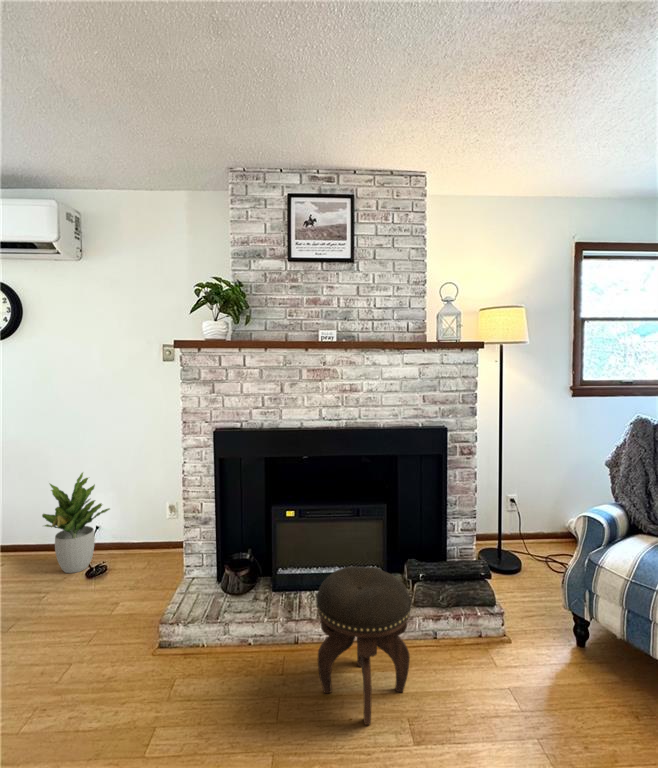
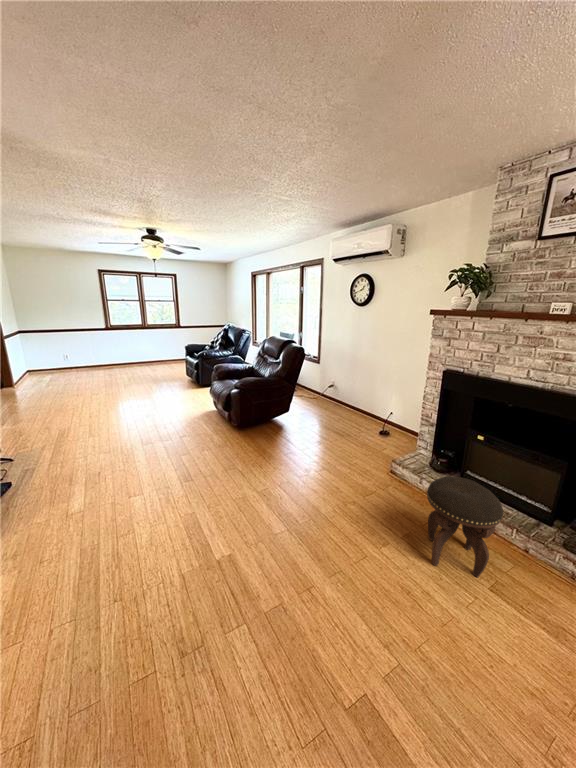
potted plant: present [42,473,110,573] -> none [366,380,400,429]

